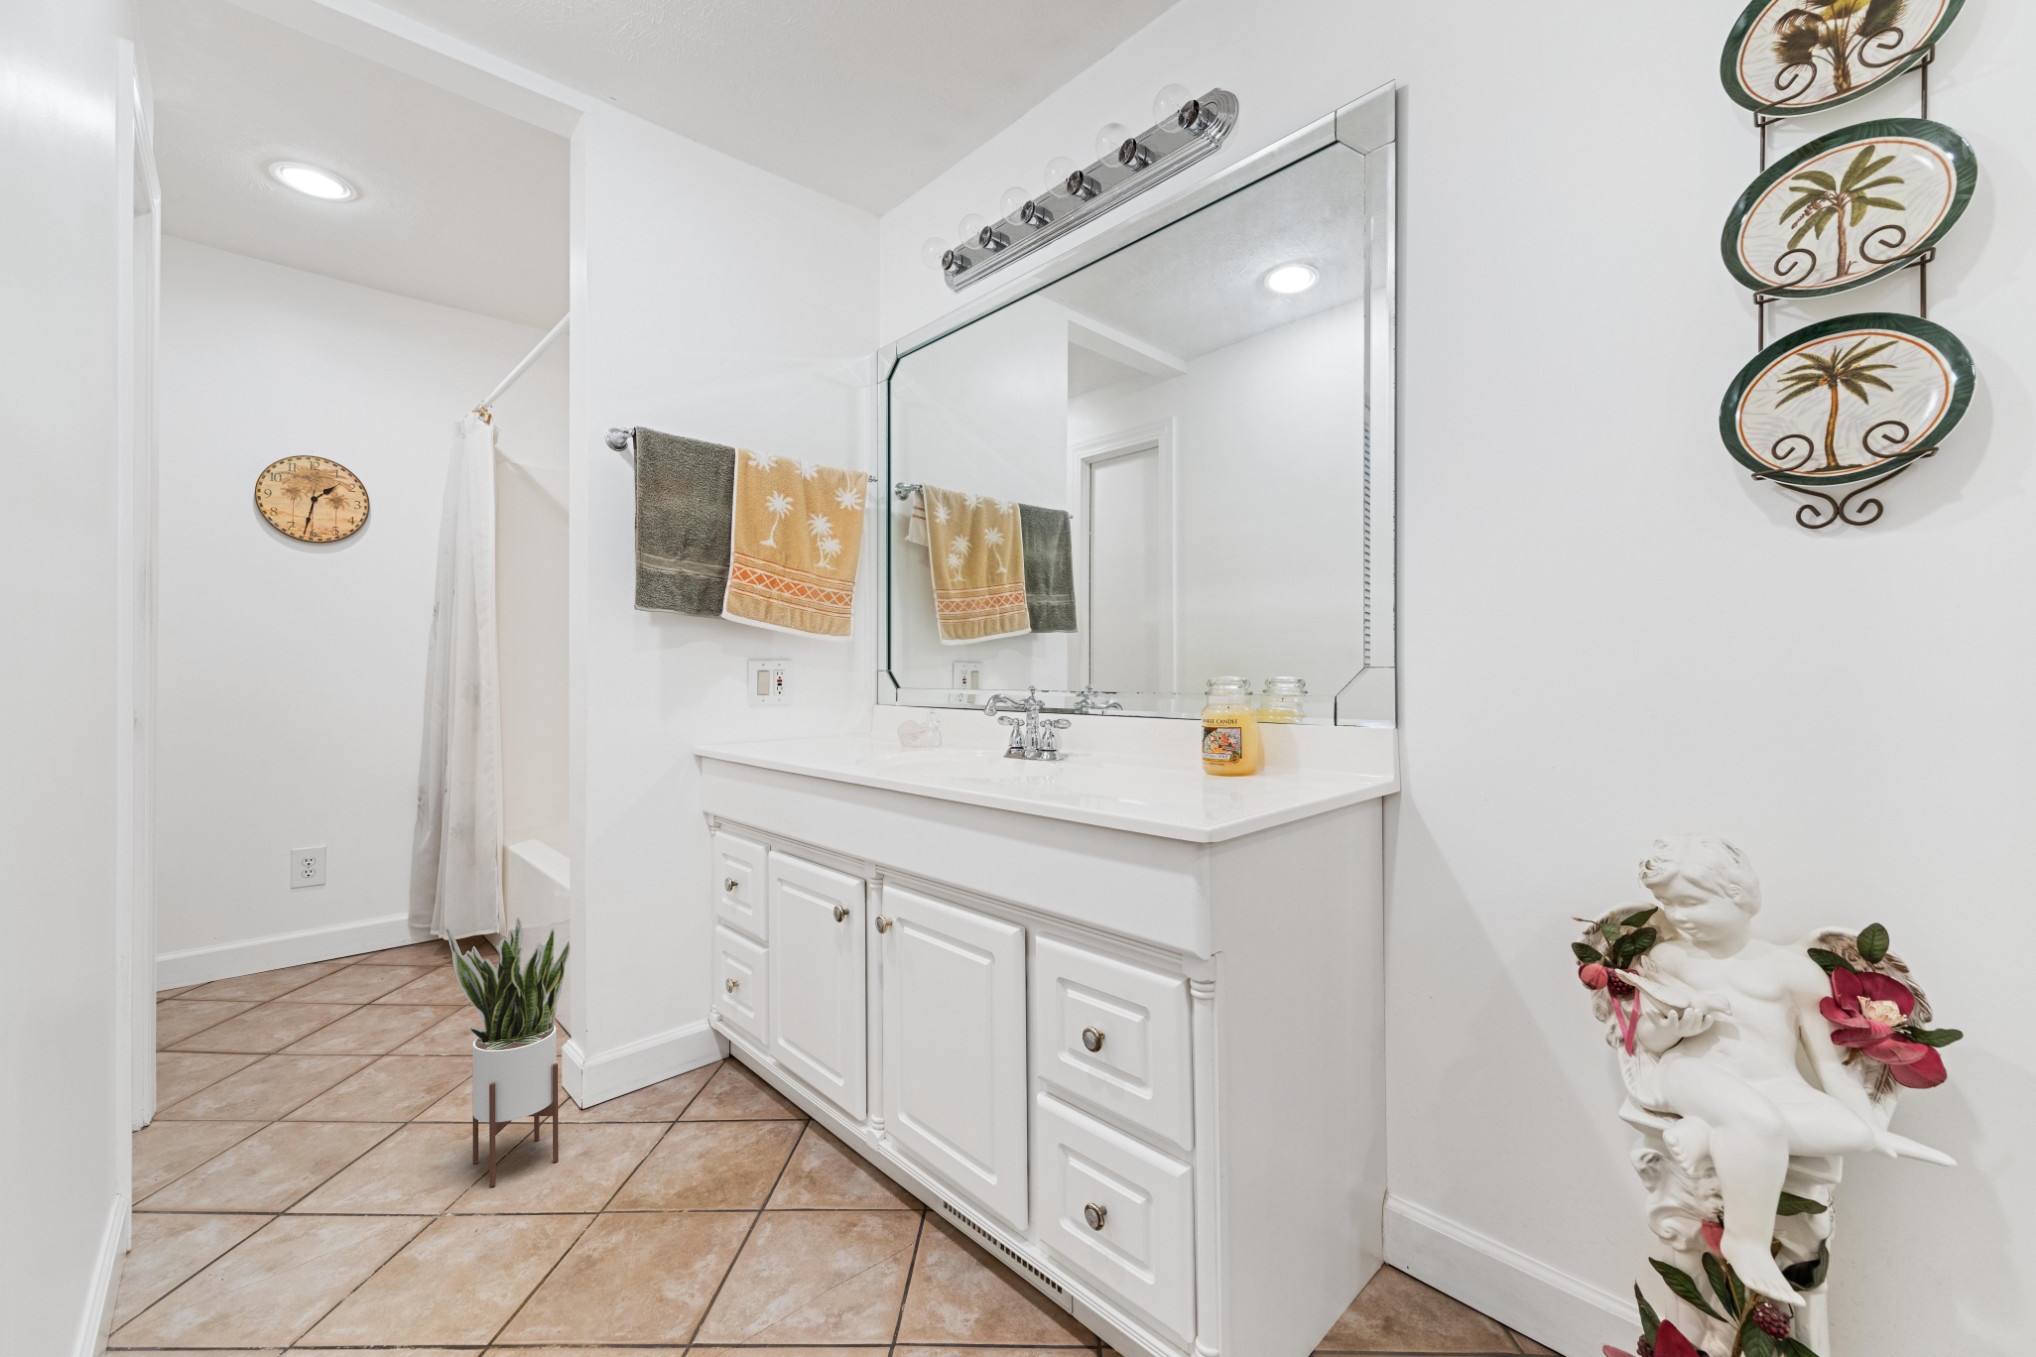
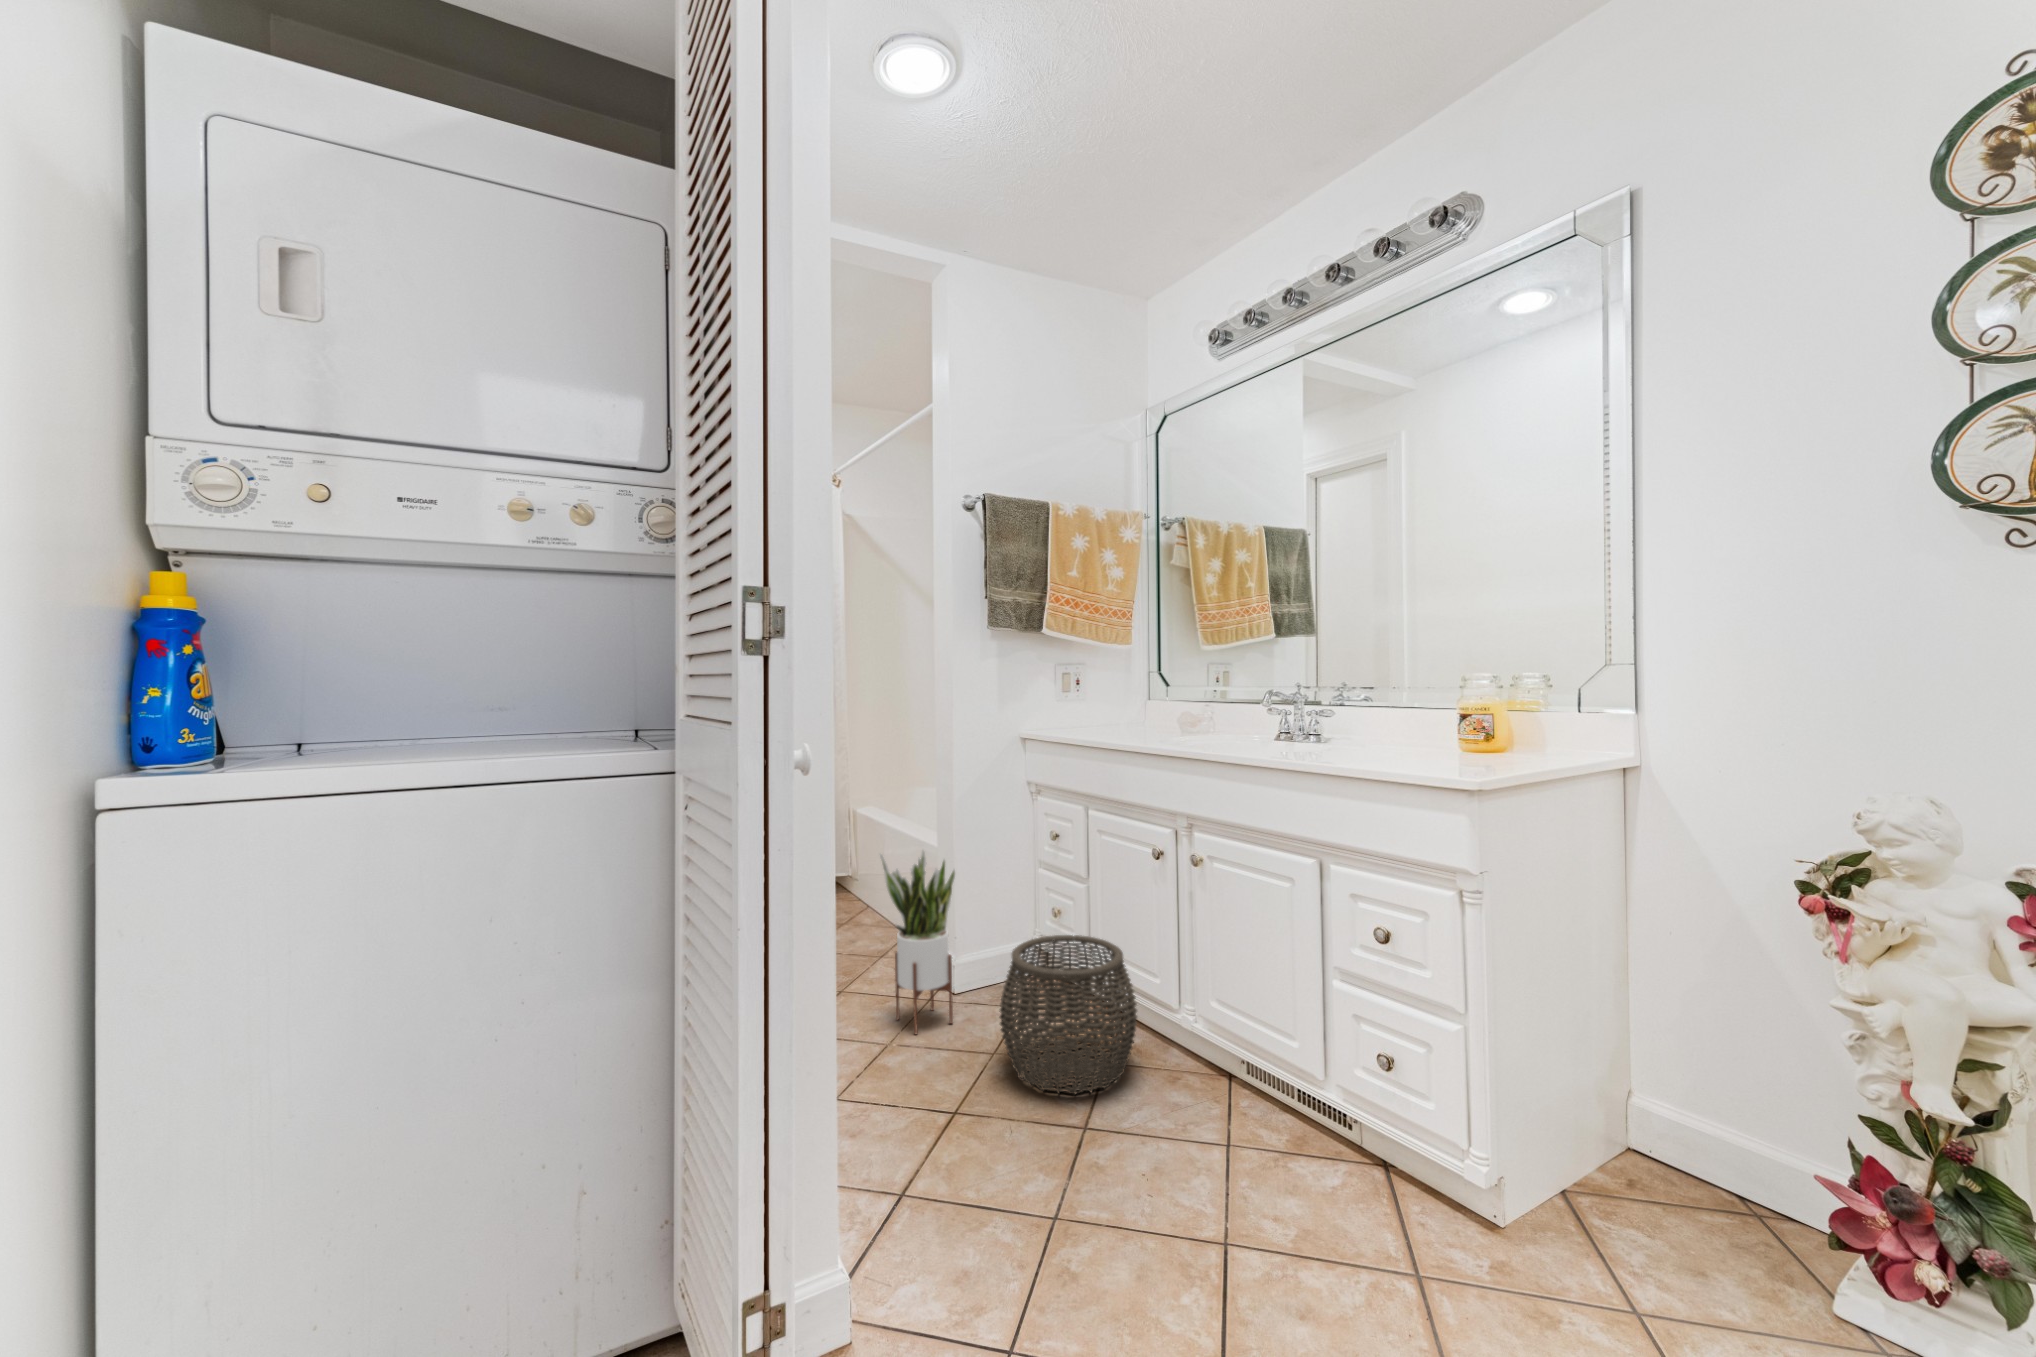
woven basket: none [594,1029,802,1274] -> present [999,935,1137,1094]

